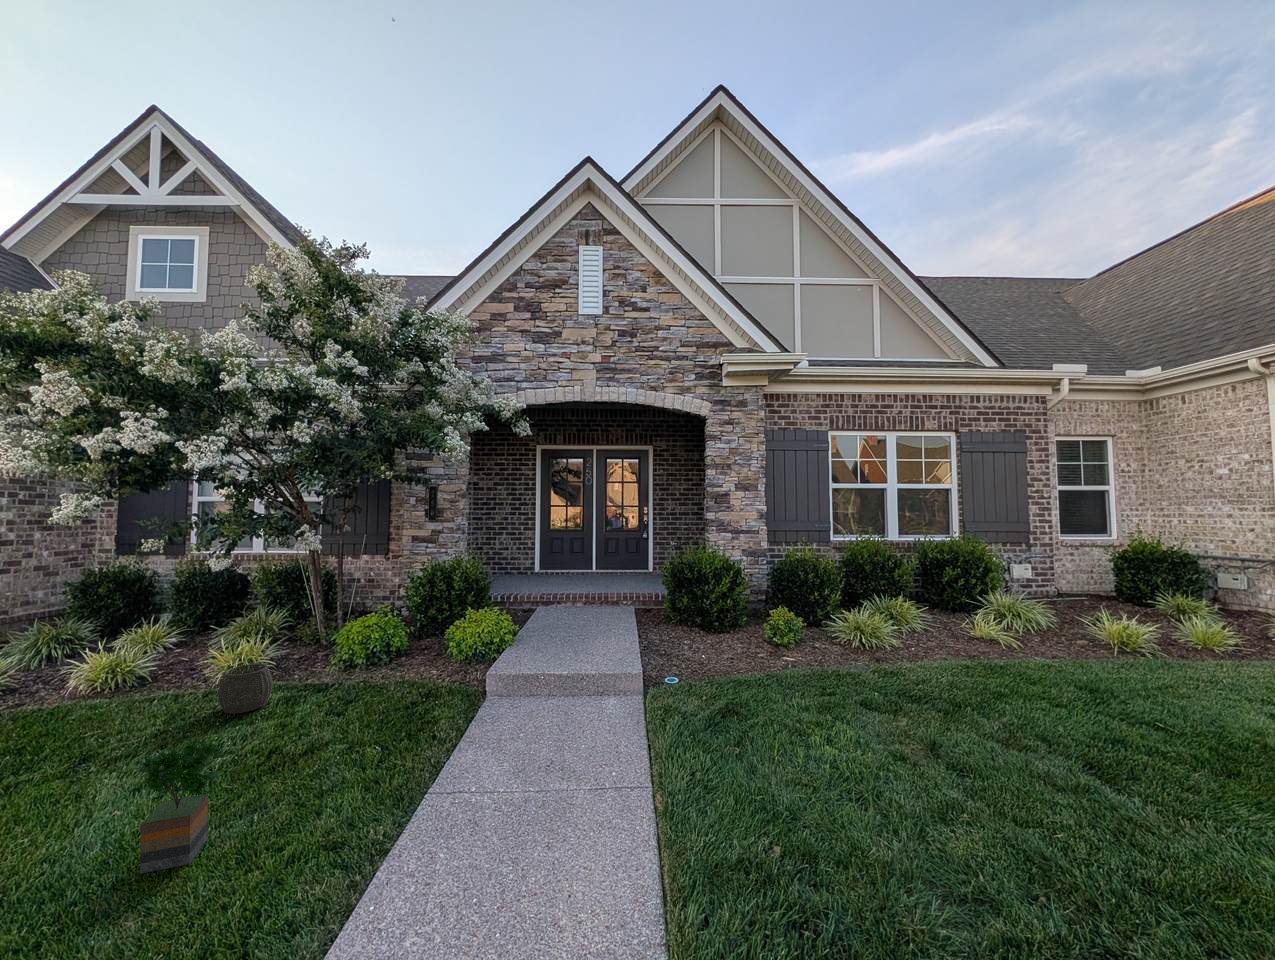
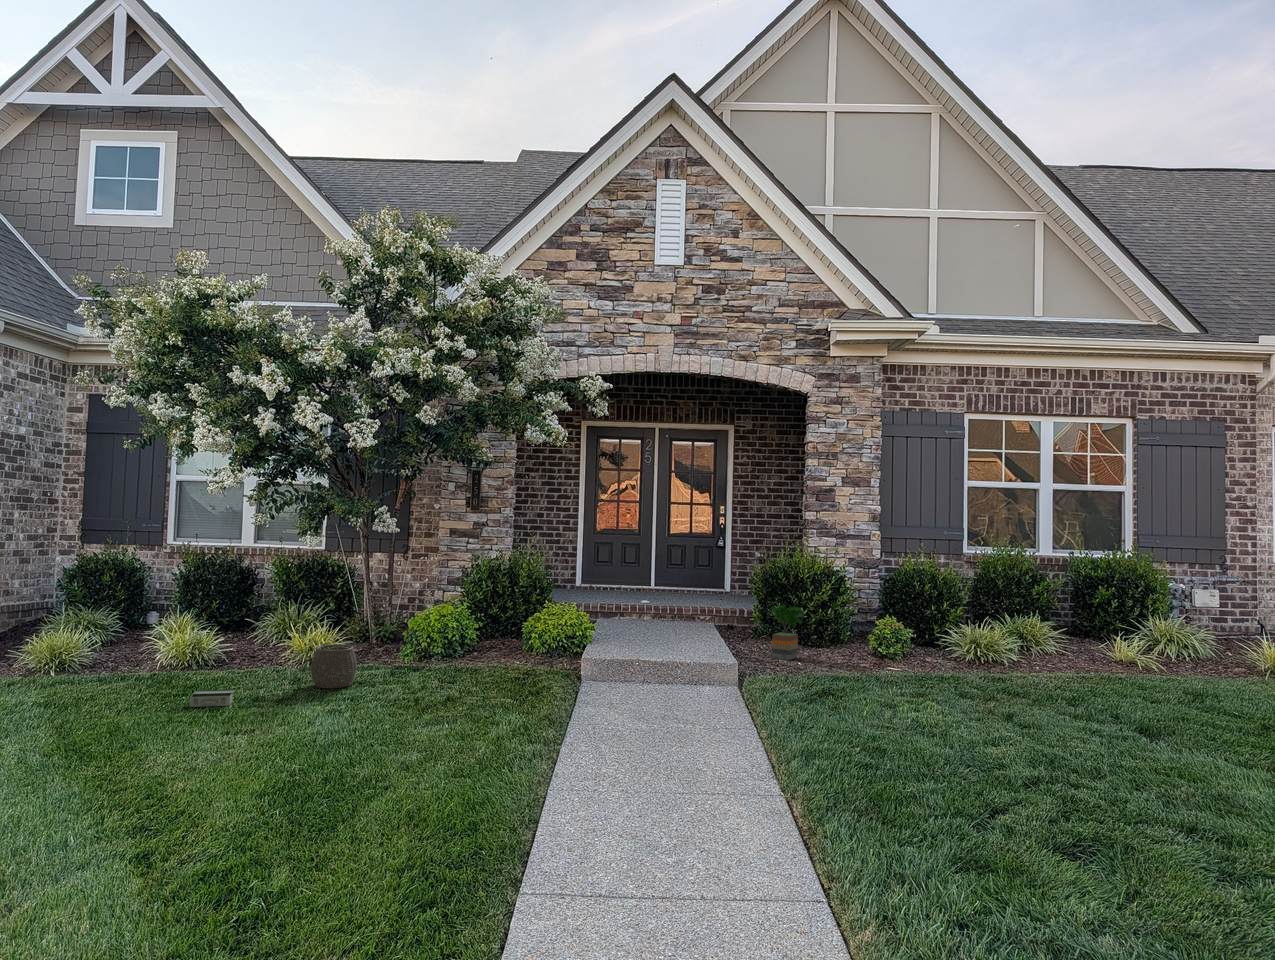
toolbox: none [41,730,112,760] -> present [189,689,235,707]
potted tree: present [137,741,224,874] -> present [772,605,804,660]

